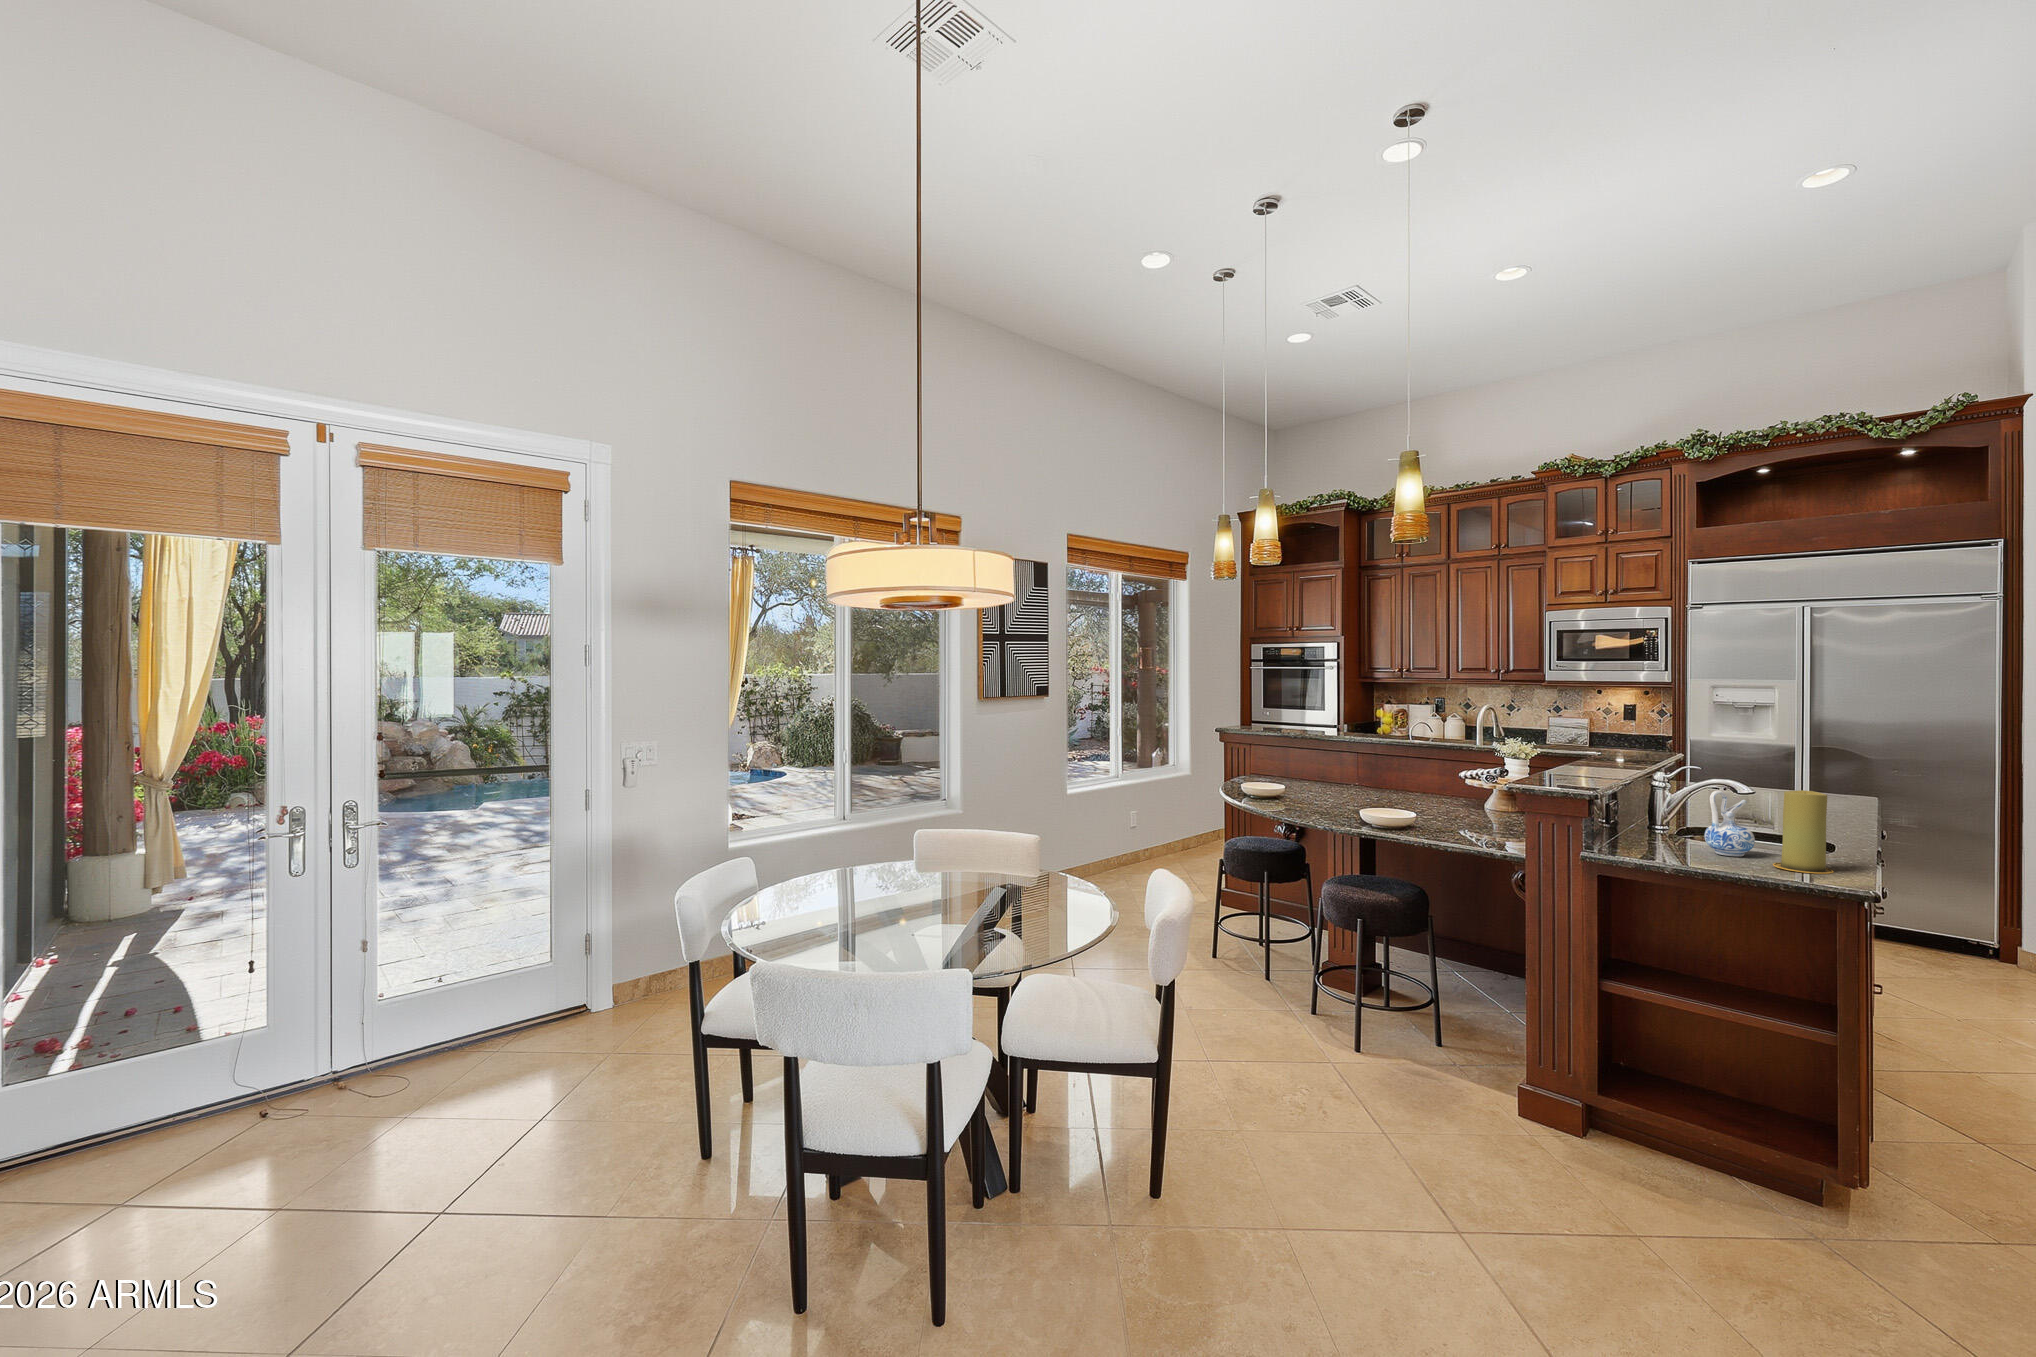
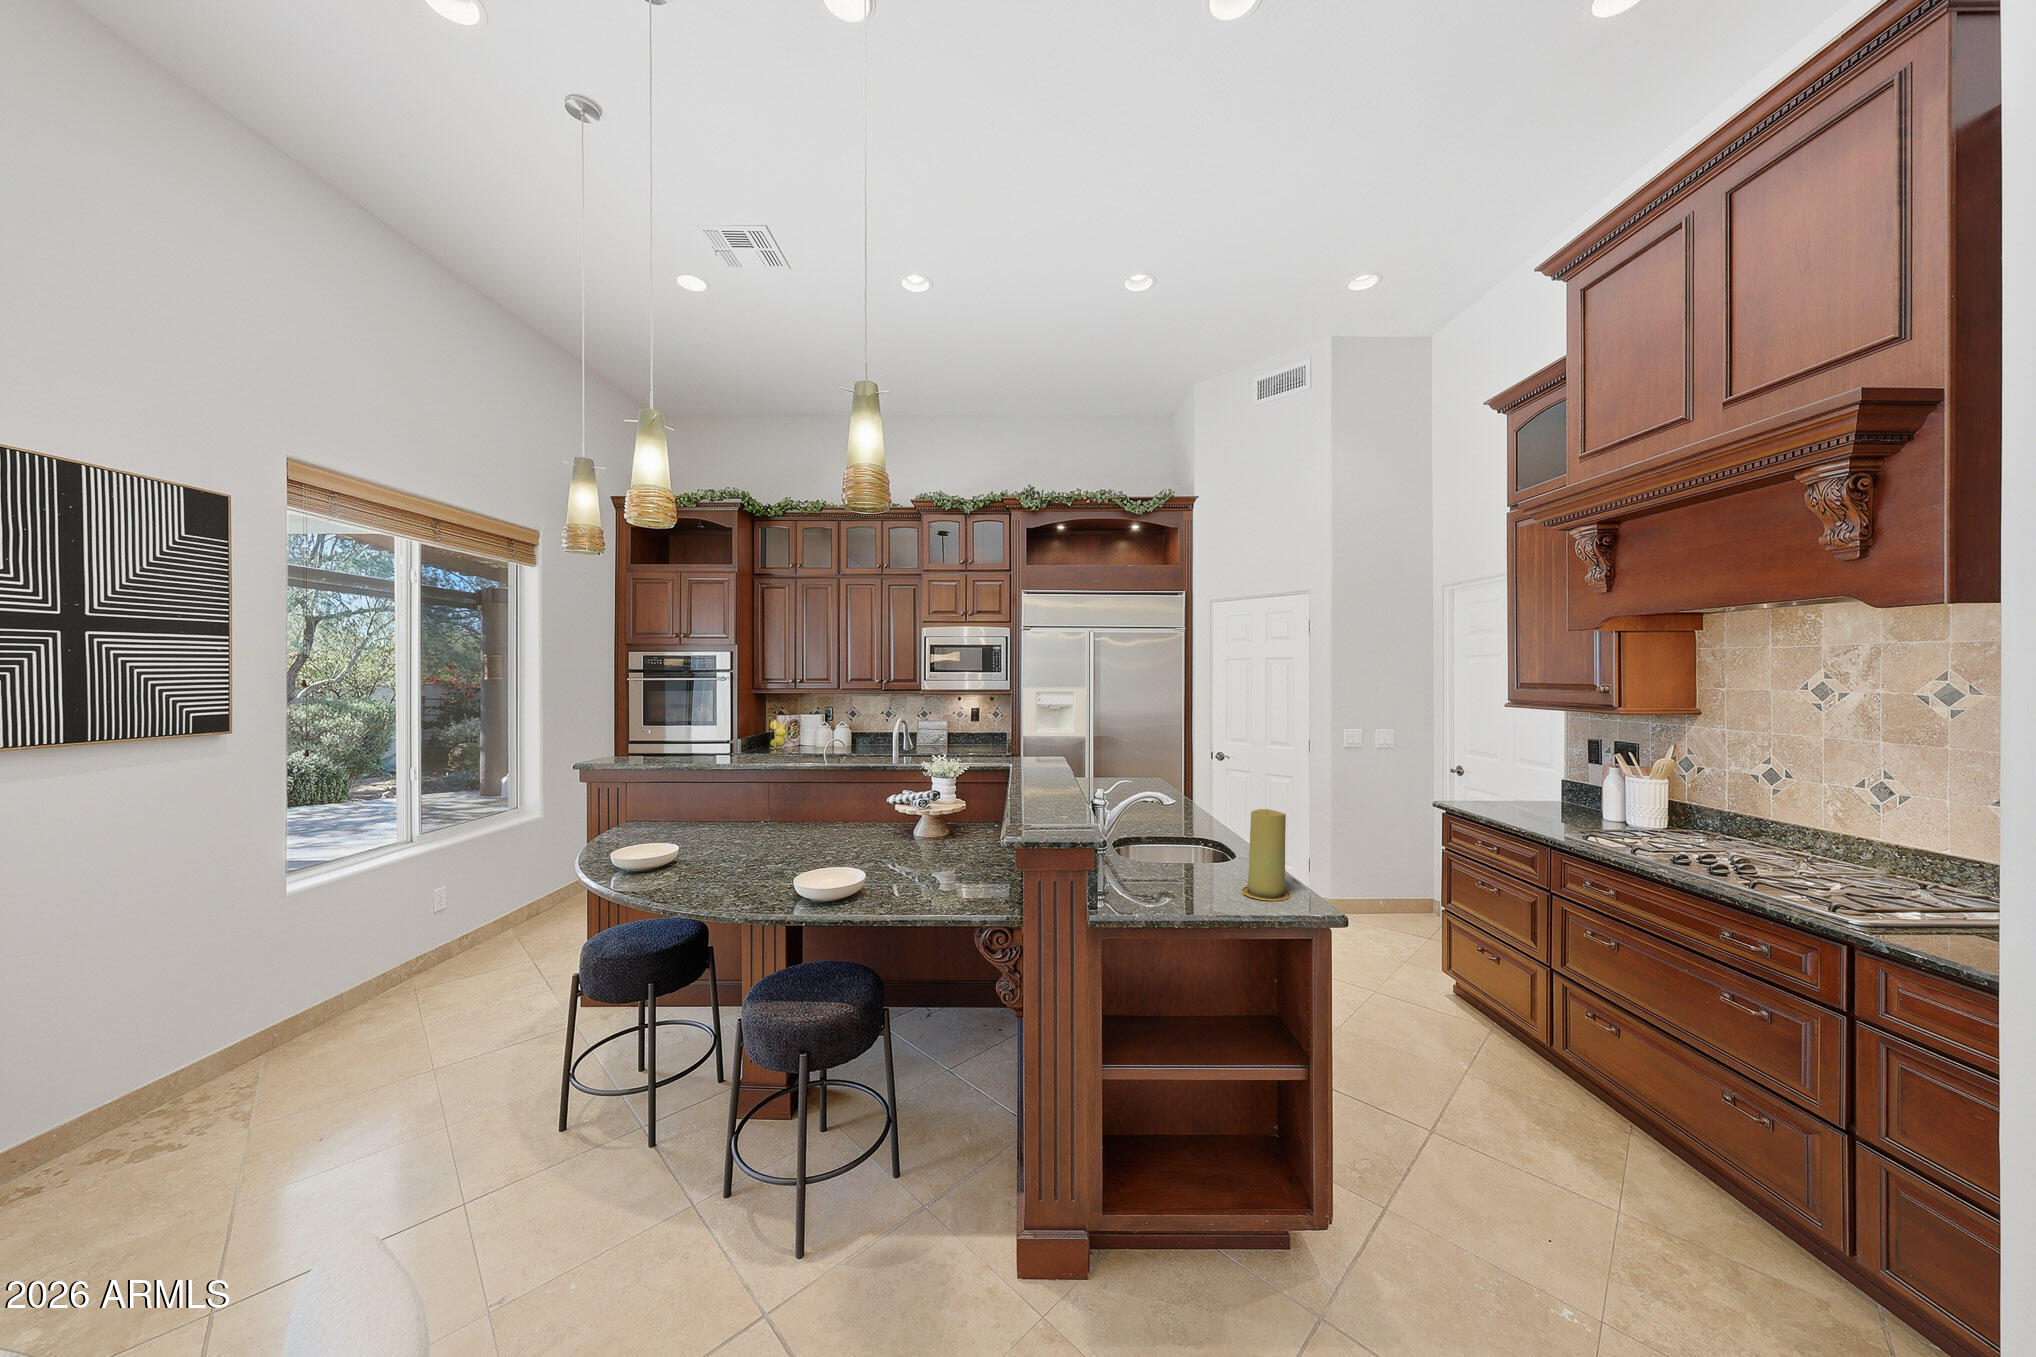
ceramic pitcher: present [1704,791,1755,856] -> none [1169,815,1212,884]

